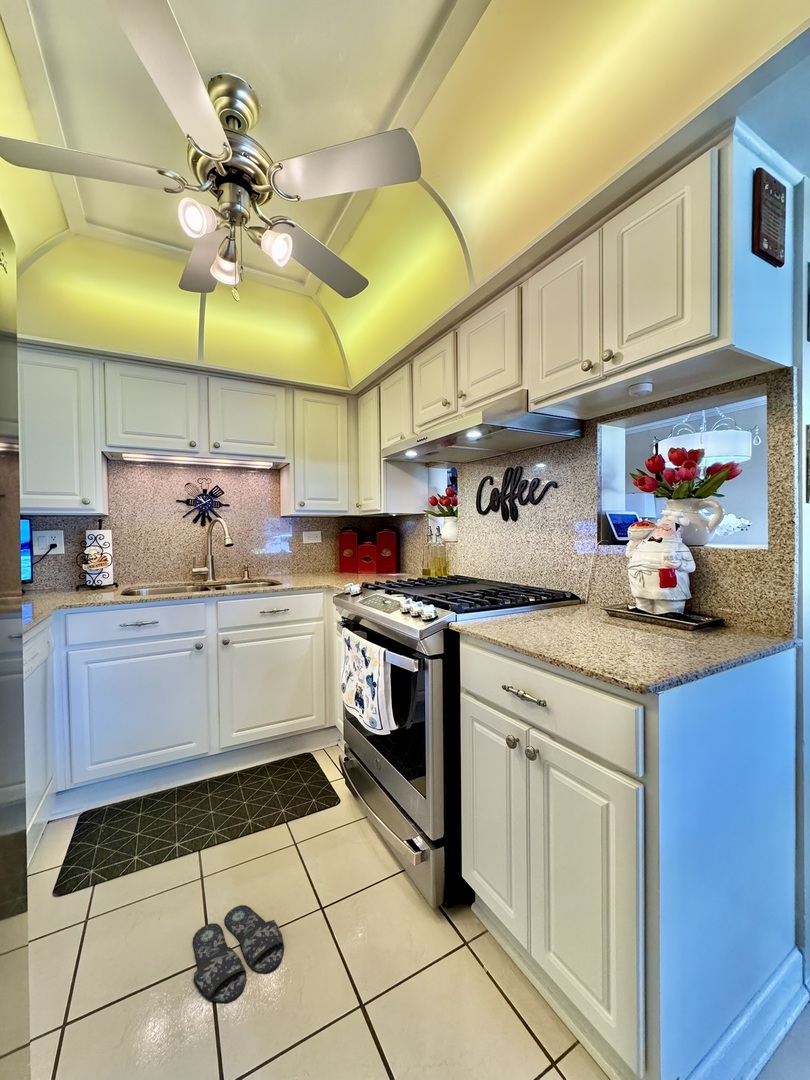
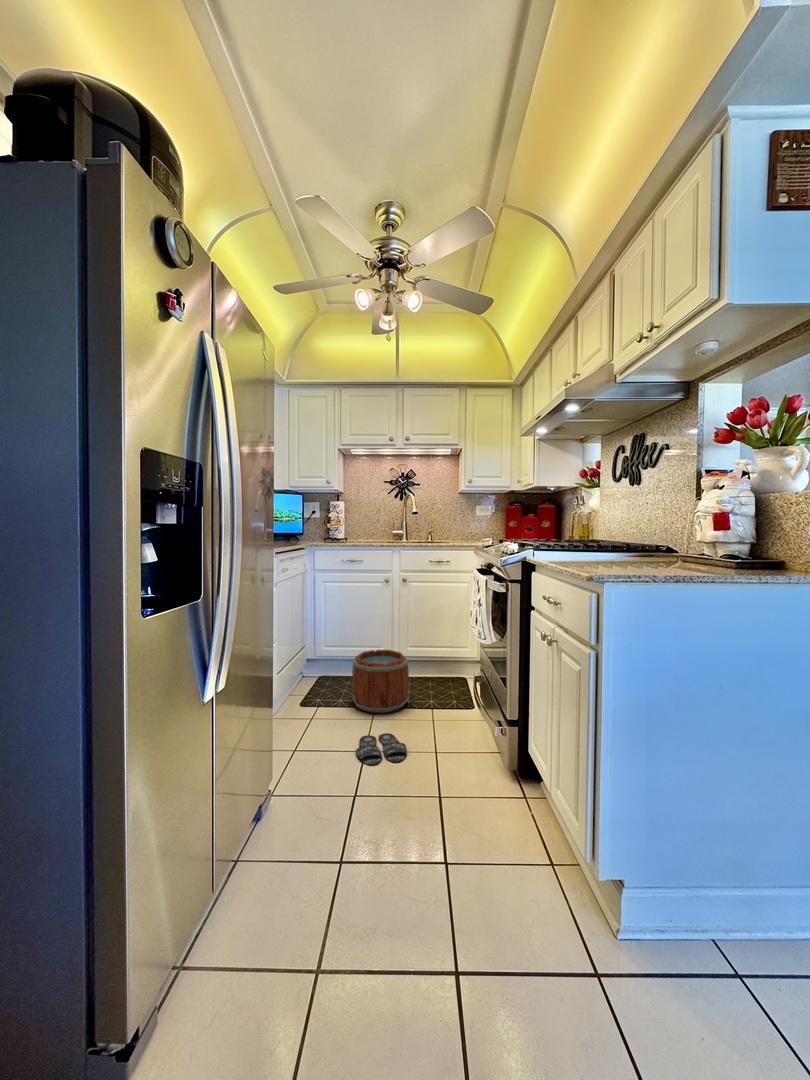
bucket: none [155,752,250,869] -> present [352,650,409,713]

